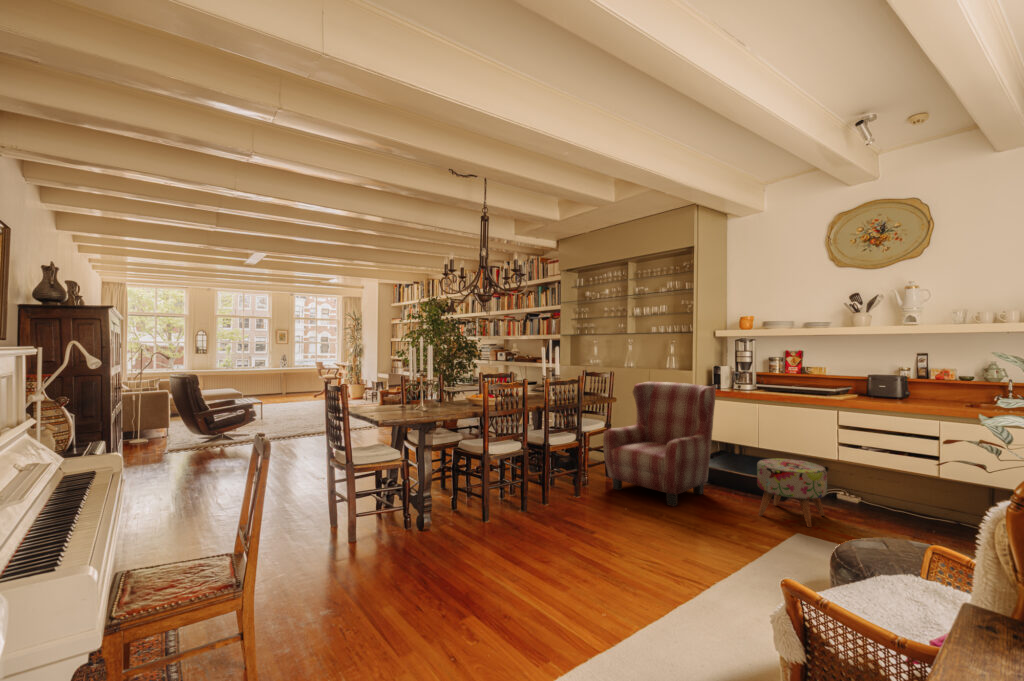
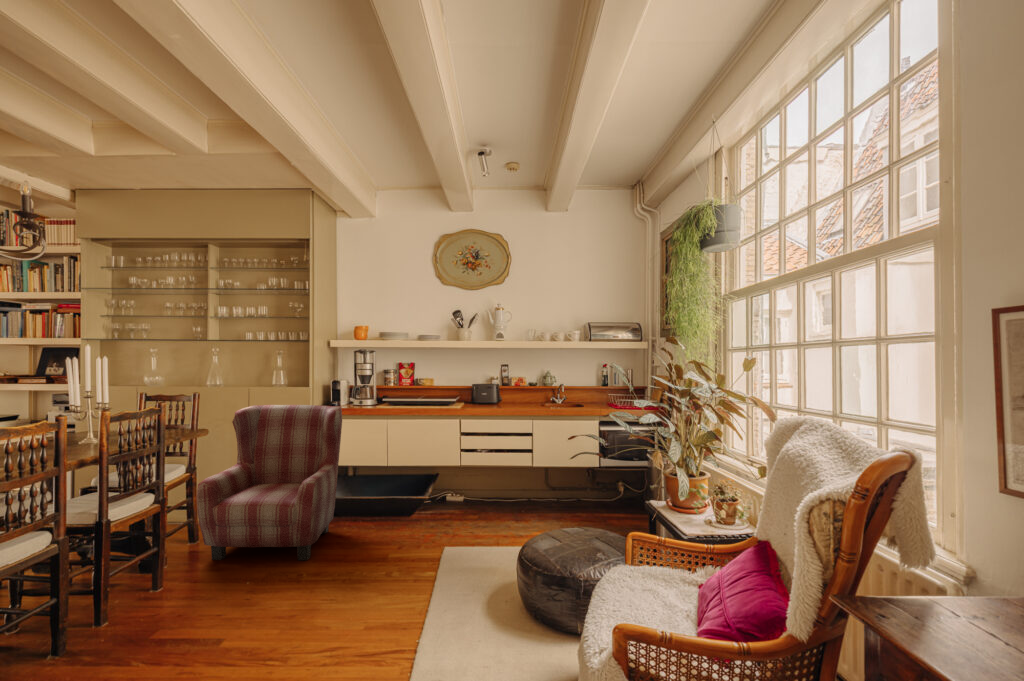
ottoman: present [757,458,827,527] -> none [391,473,452,540]

